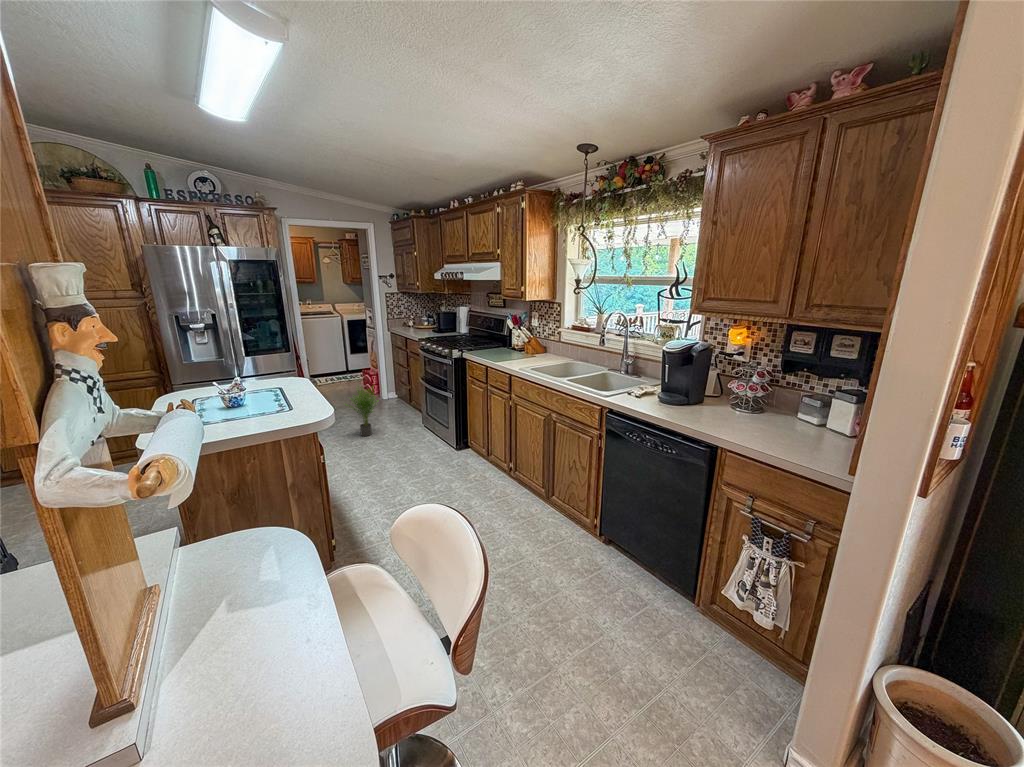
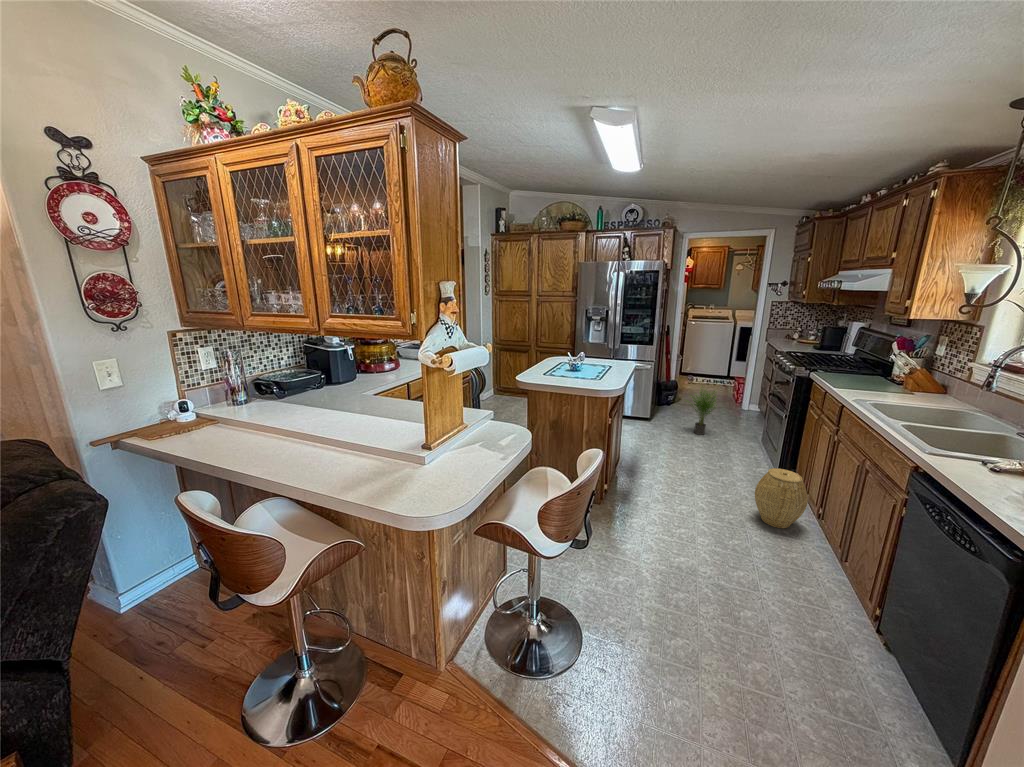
woven basket: none [466,442,506,495] -> present [755,468,808,528]

